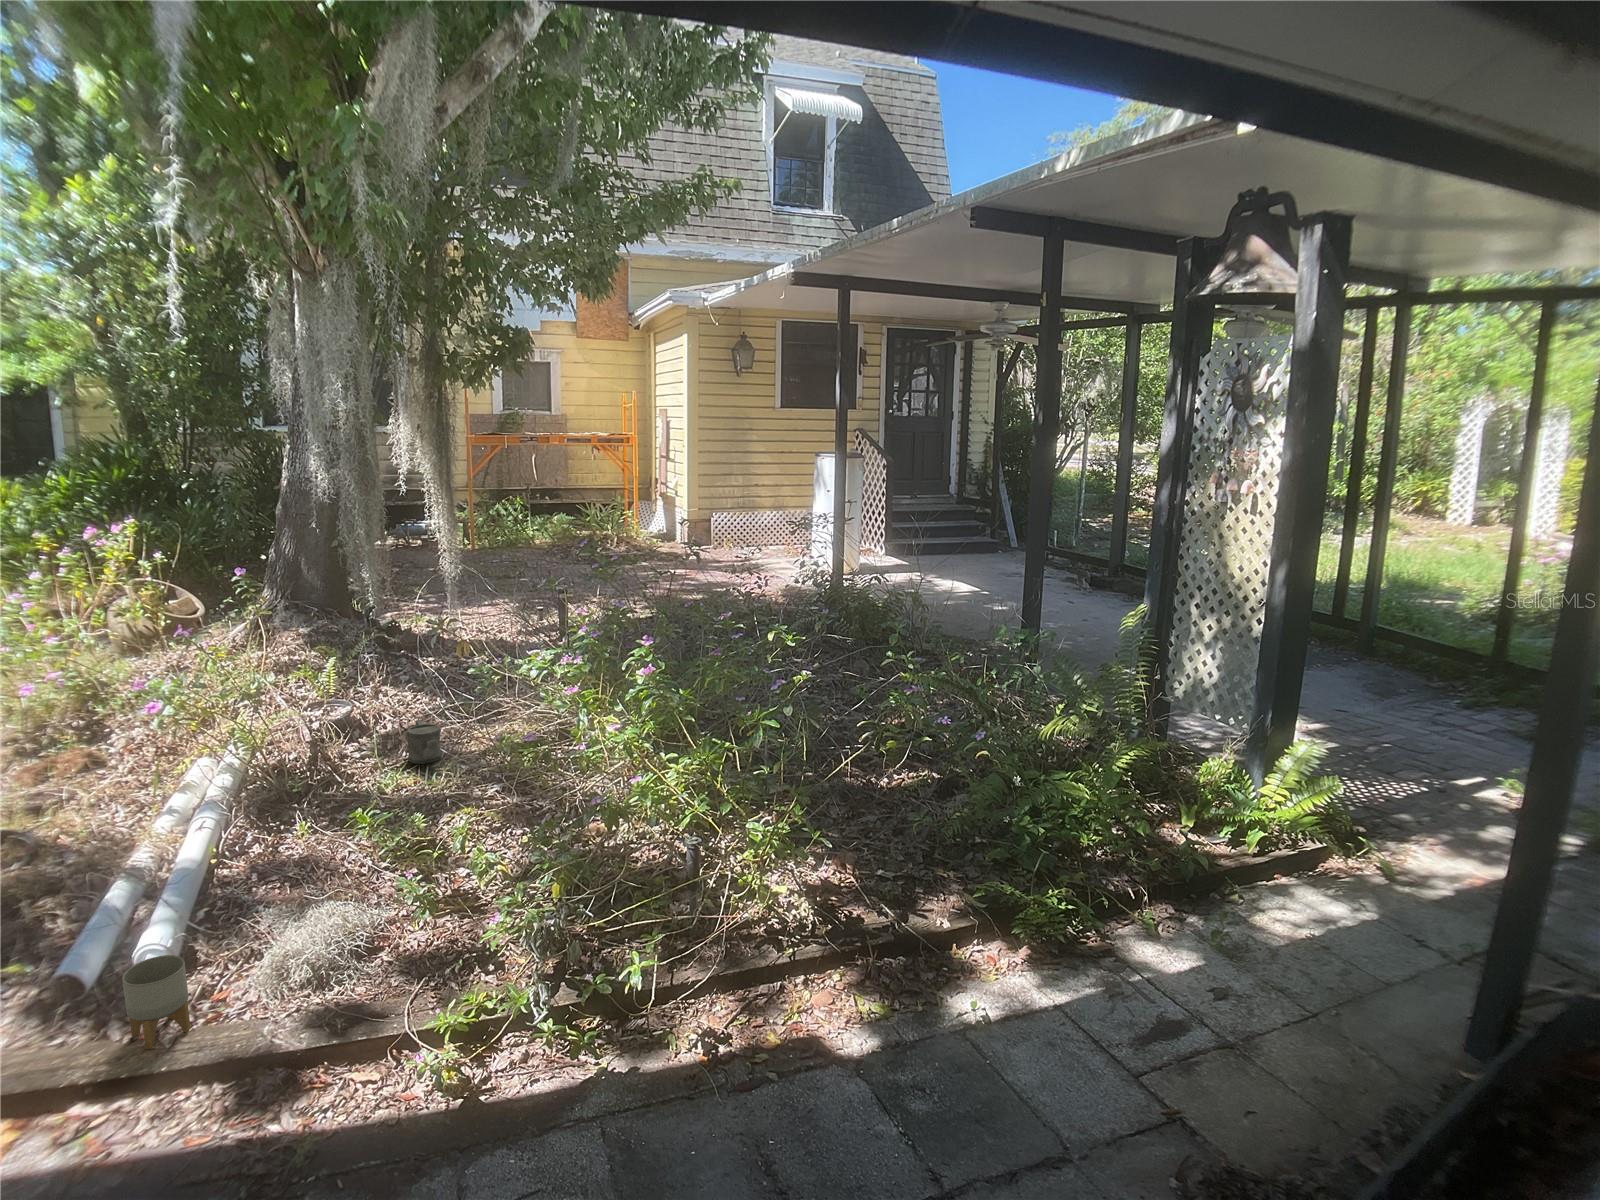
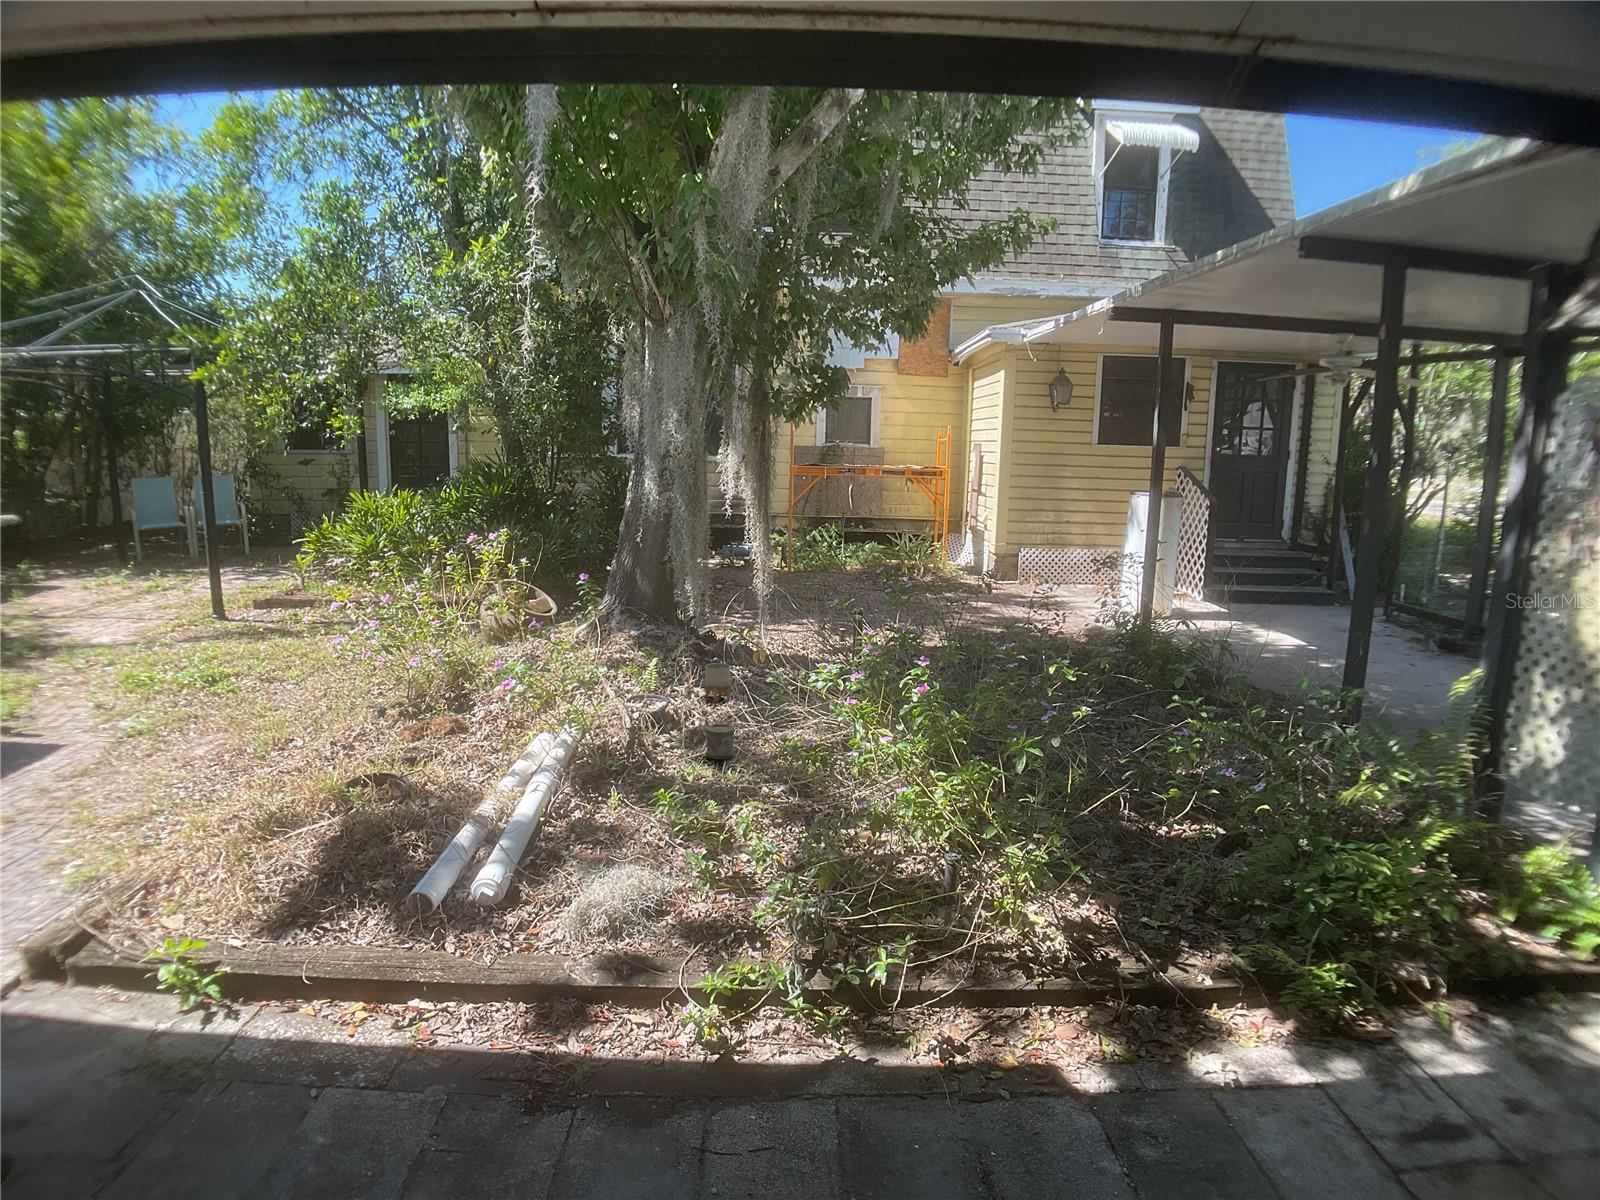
planter: present [122,955,191,1049] -> present [705,663,730,702]

